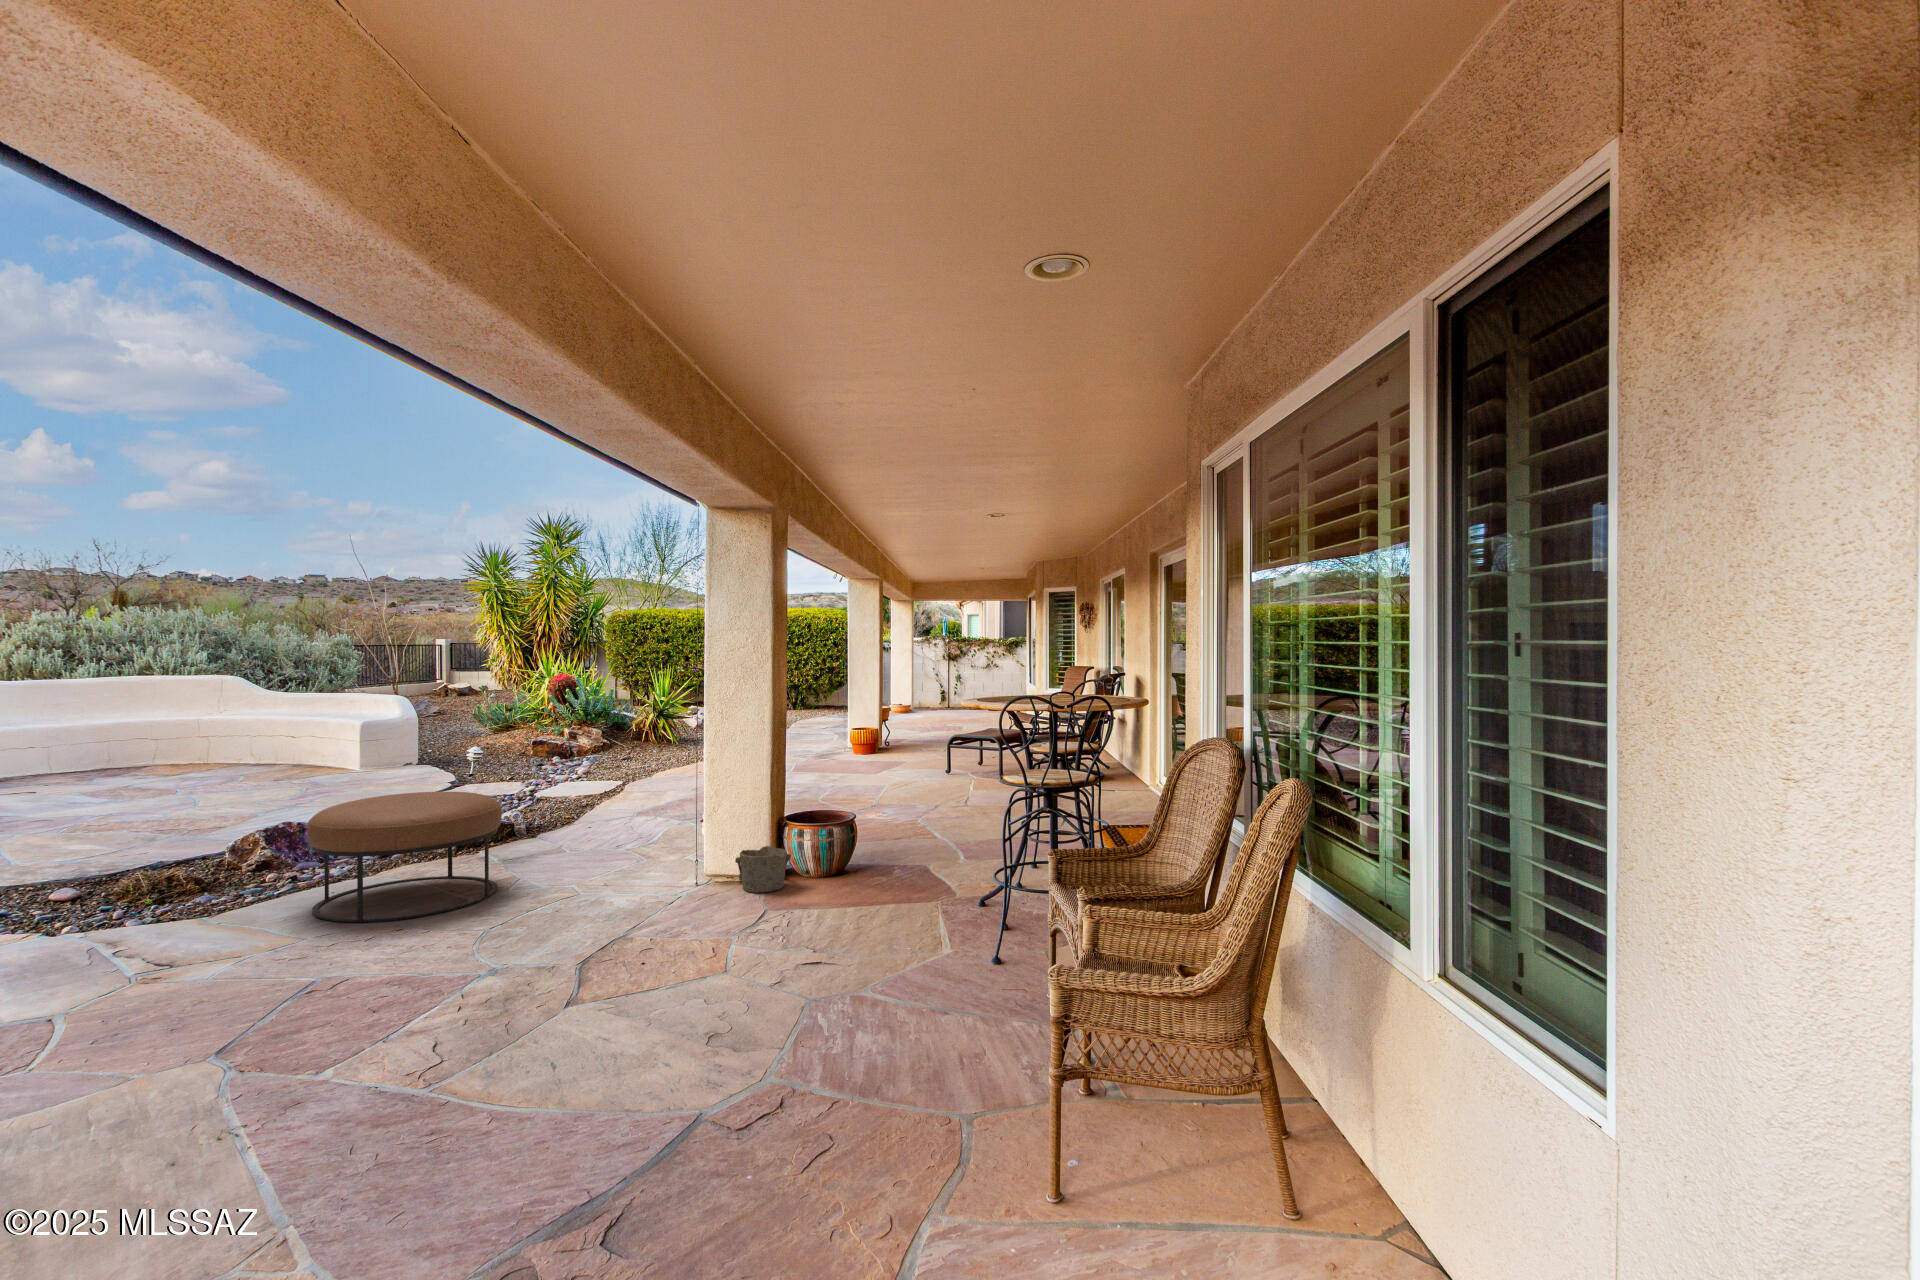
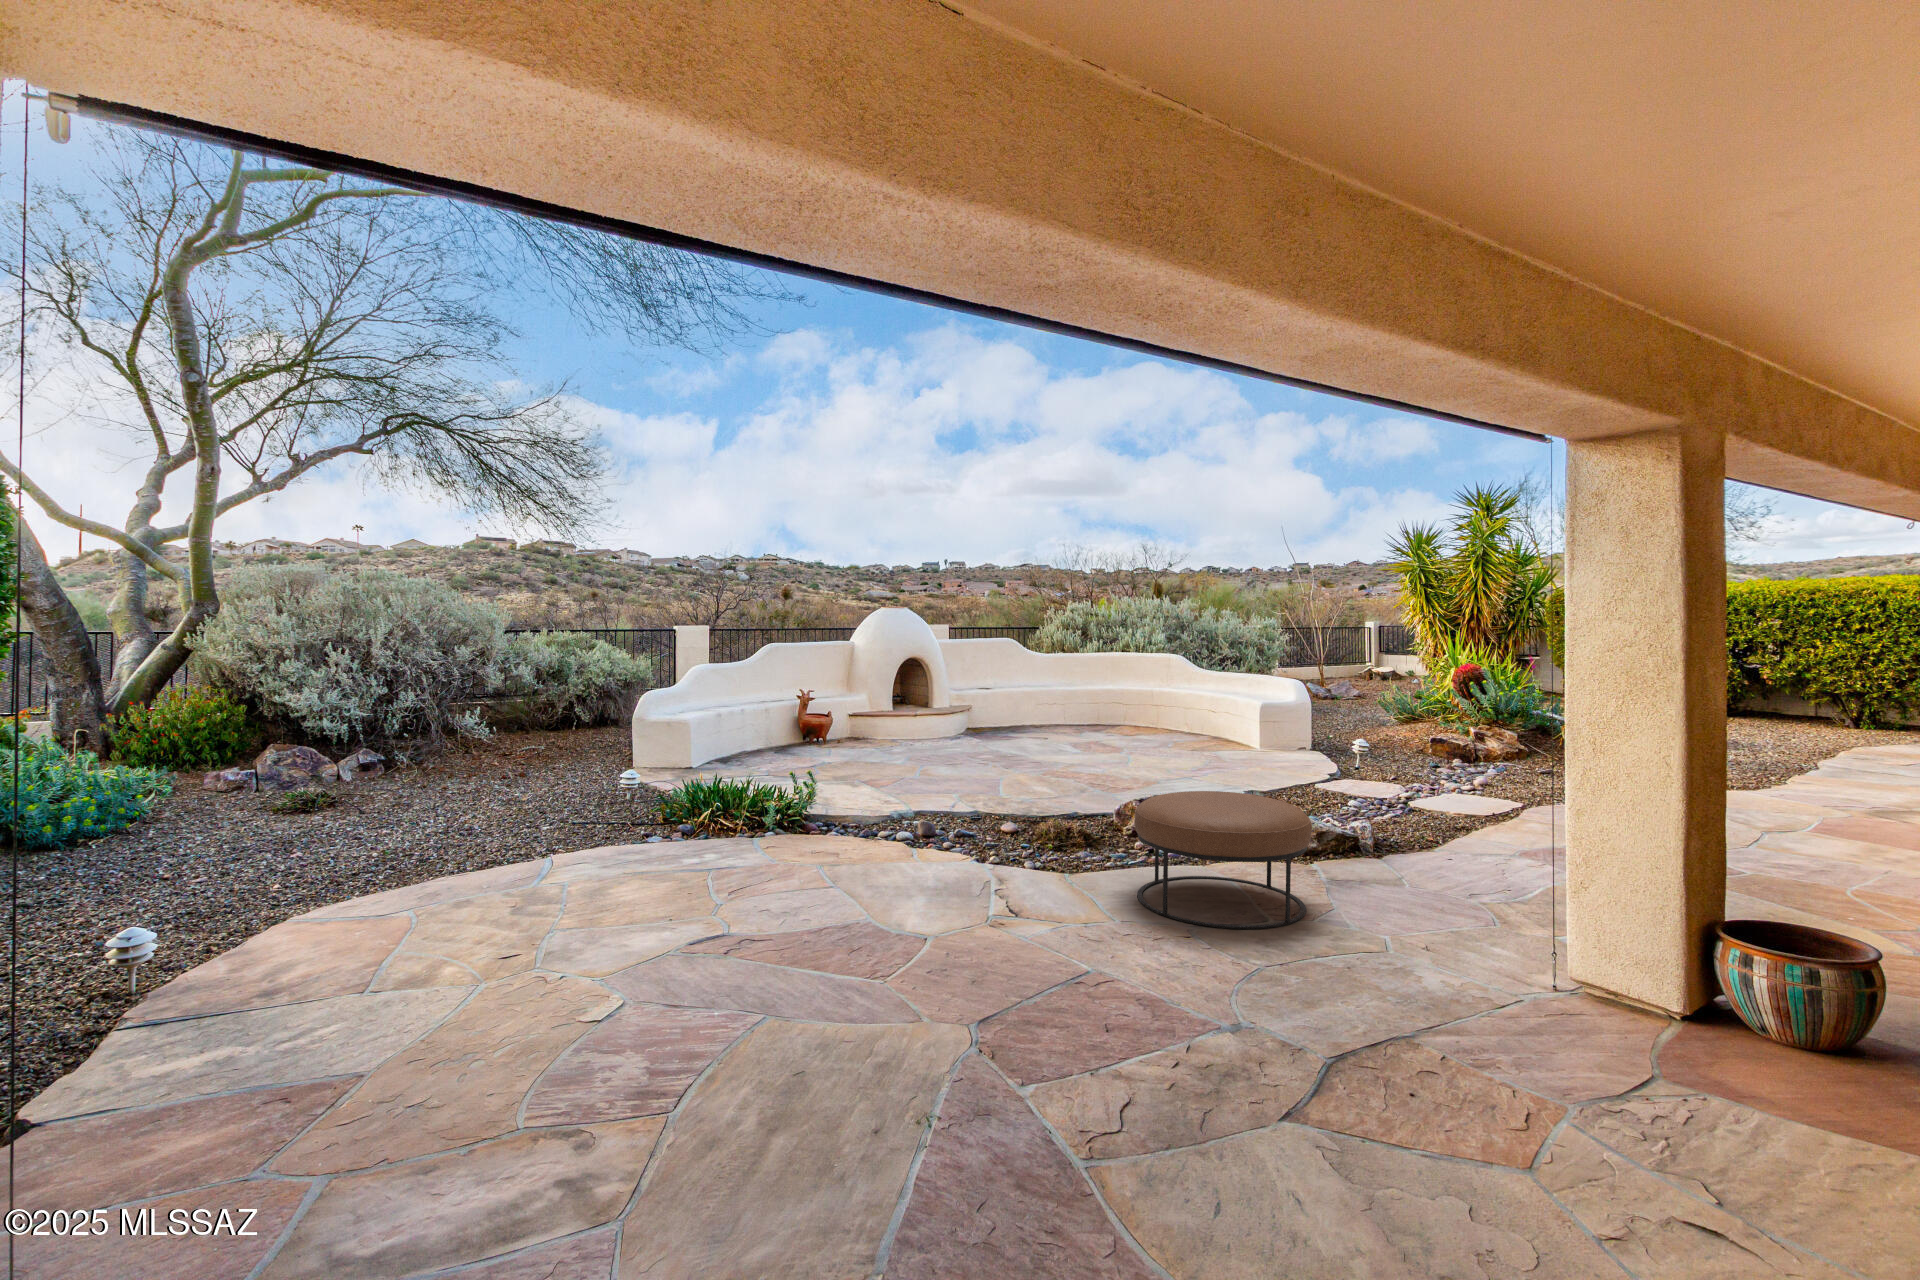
bucket: present [735,846,791,893] -> none [1612,963,1719,1046]

